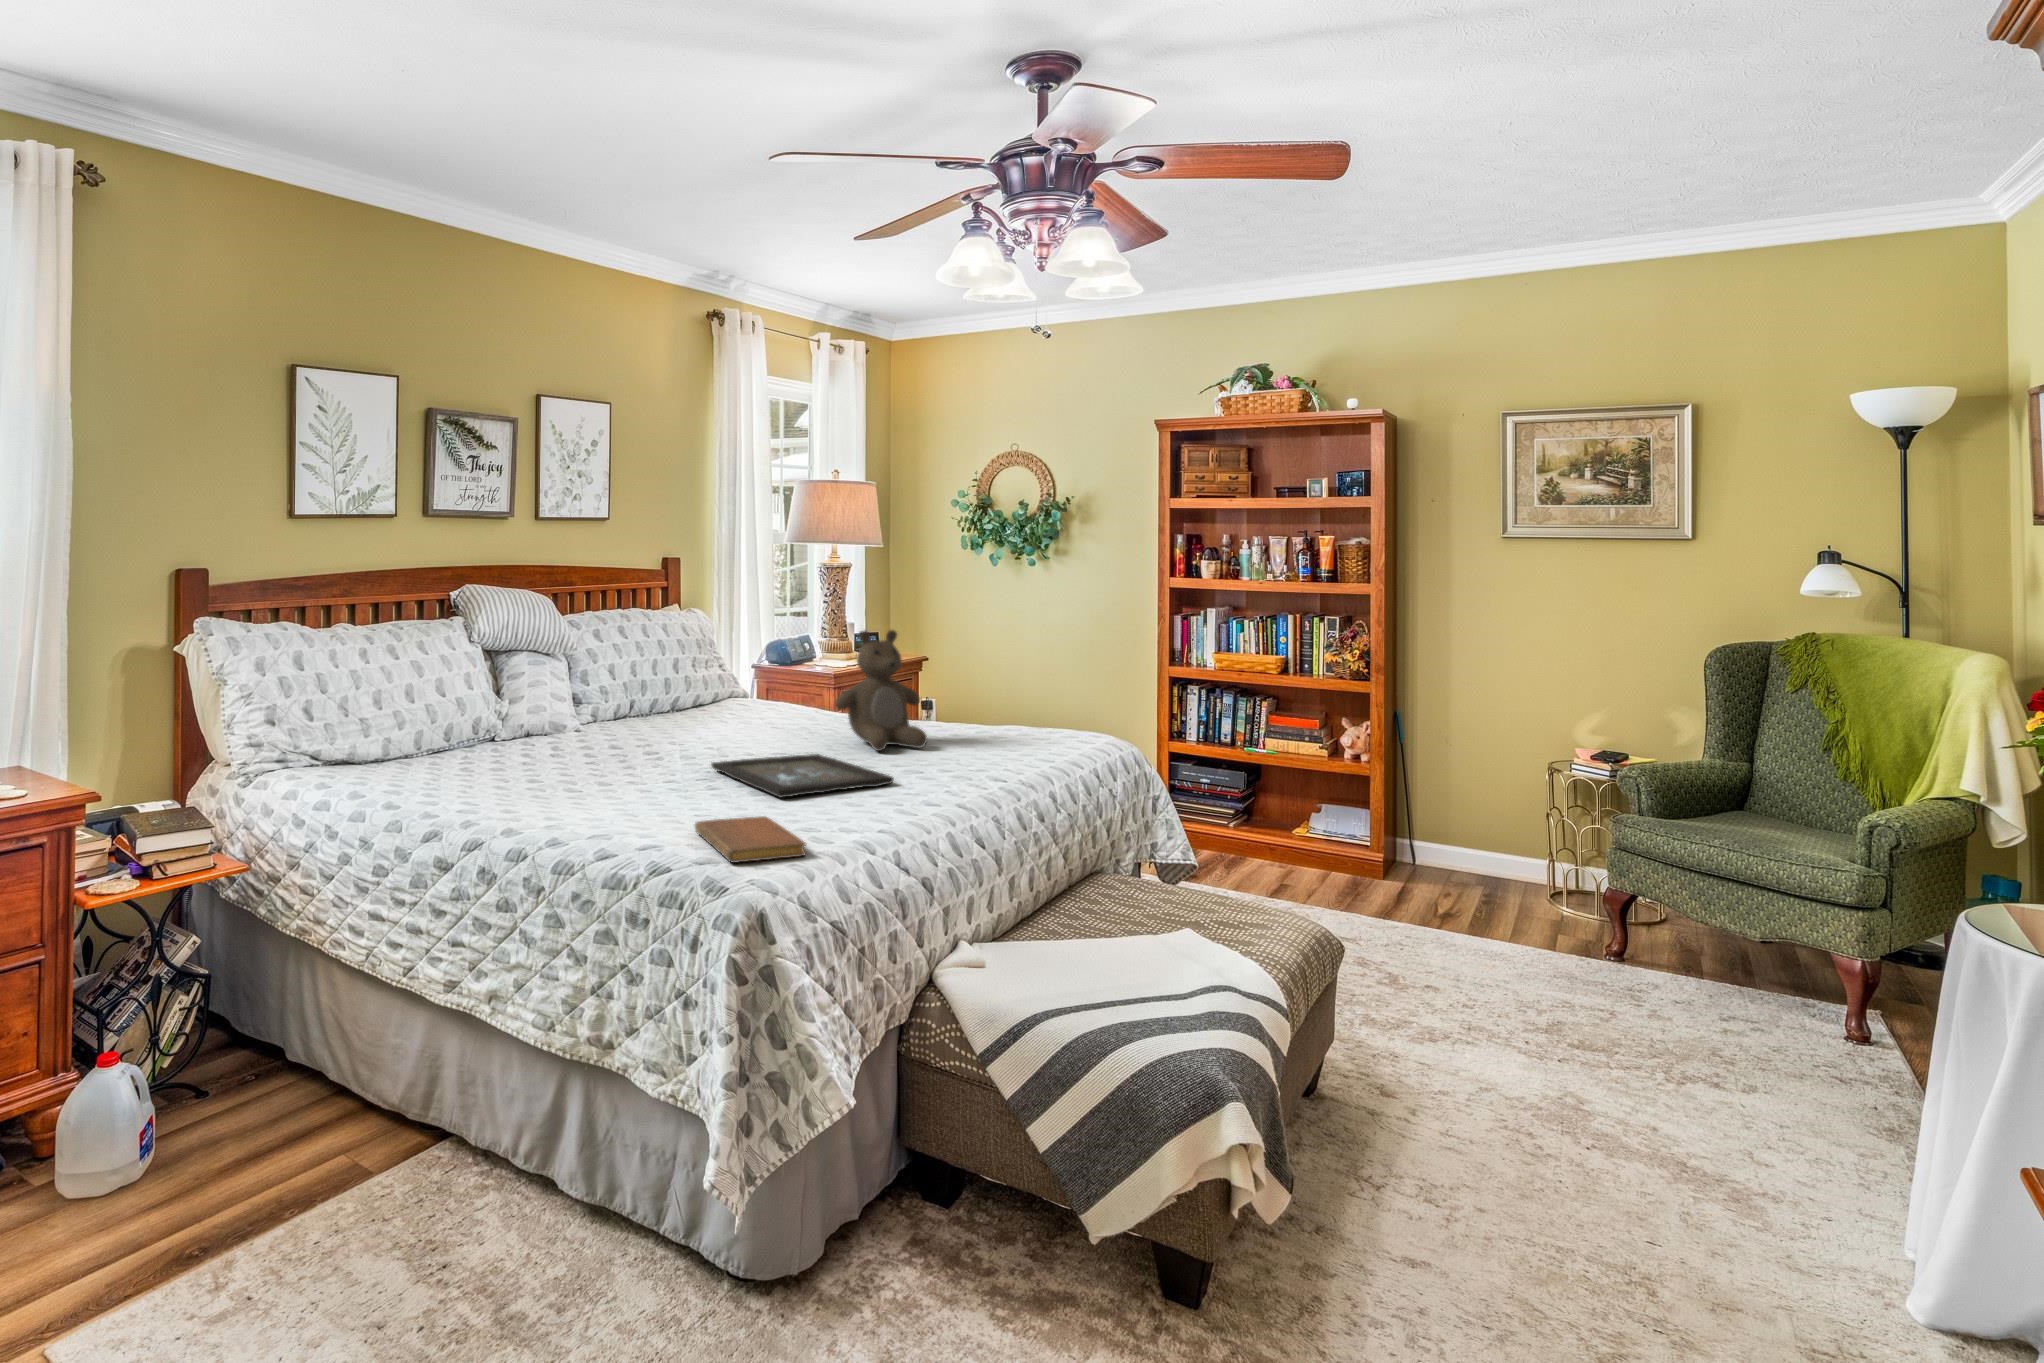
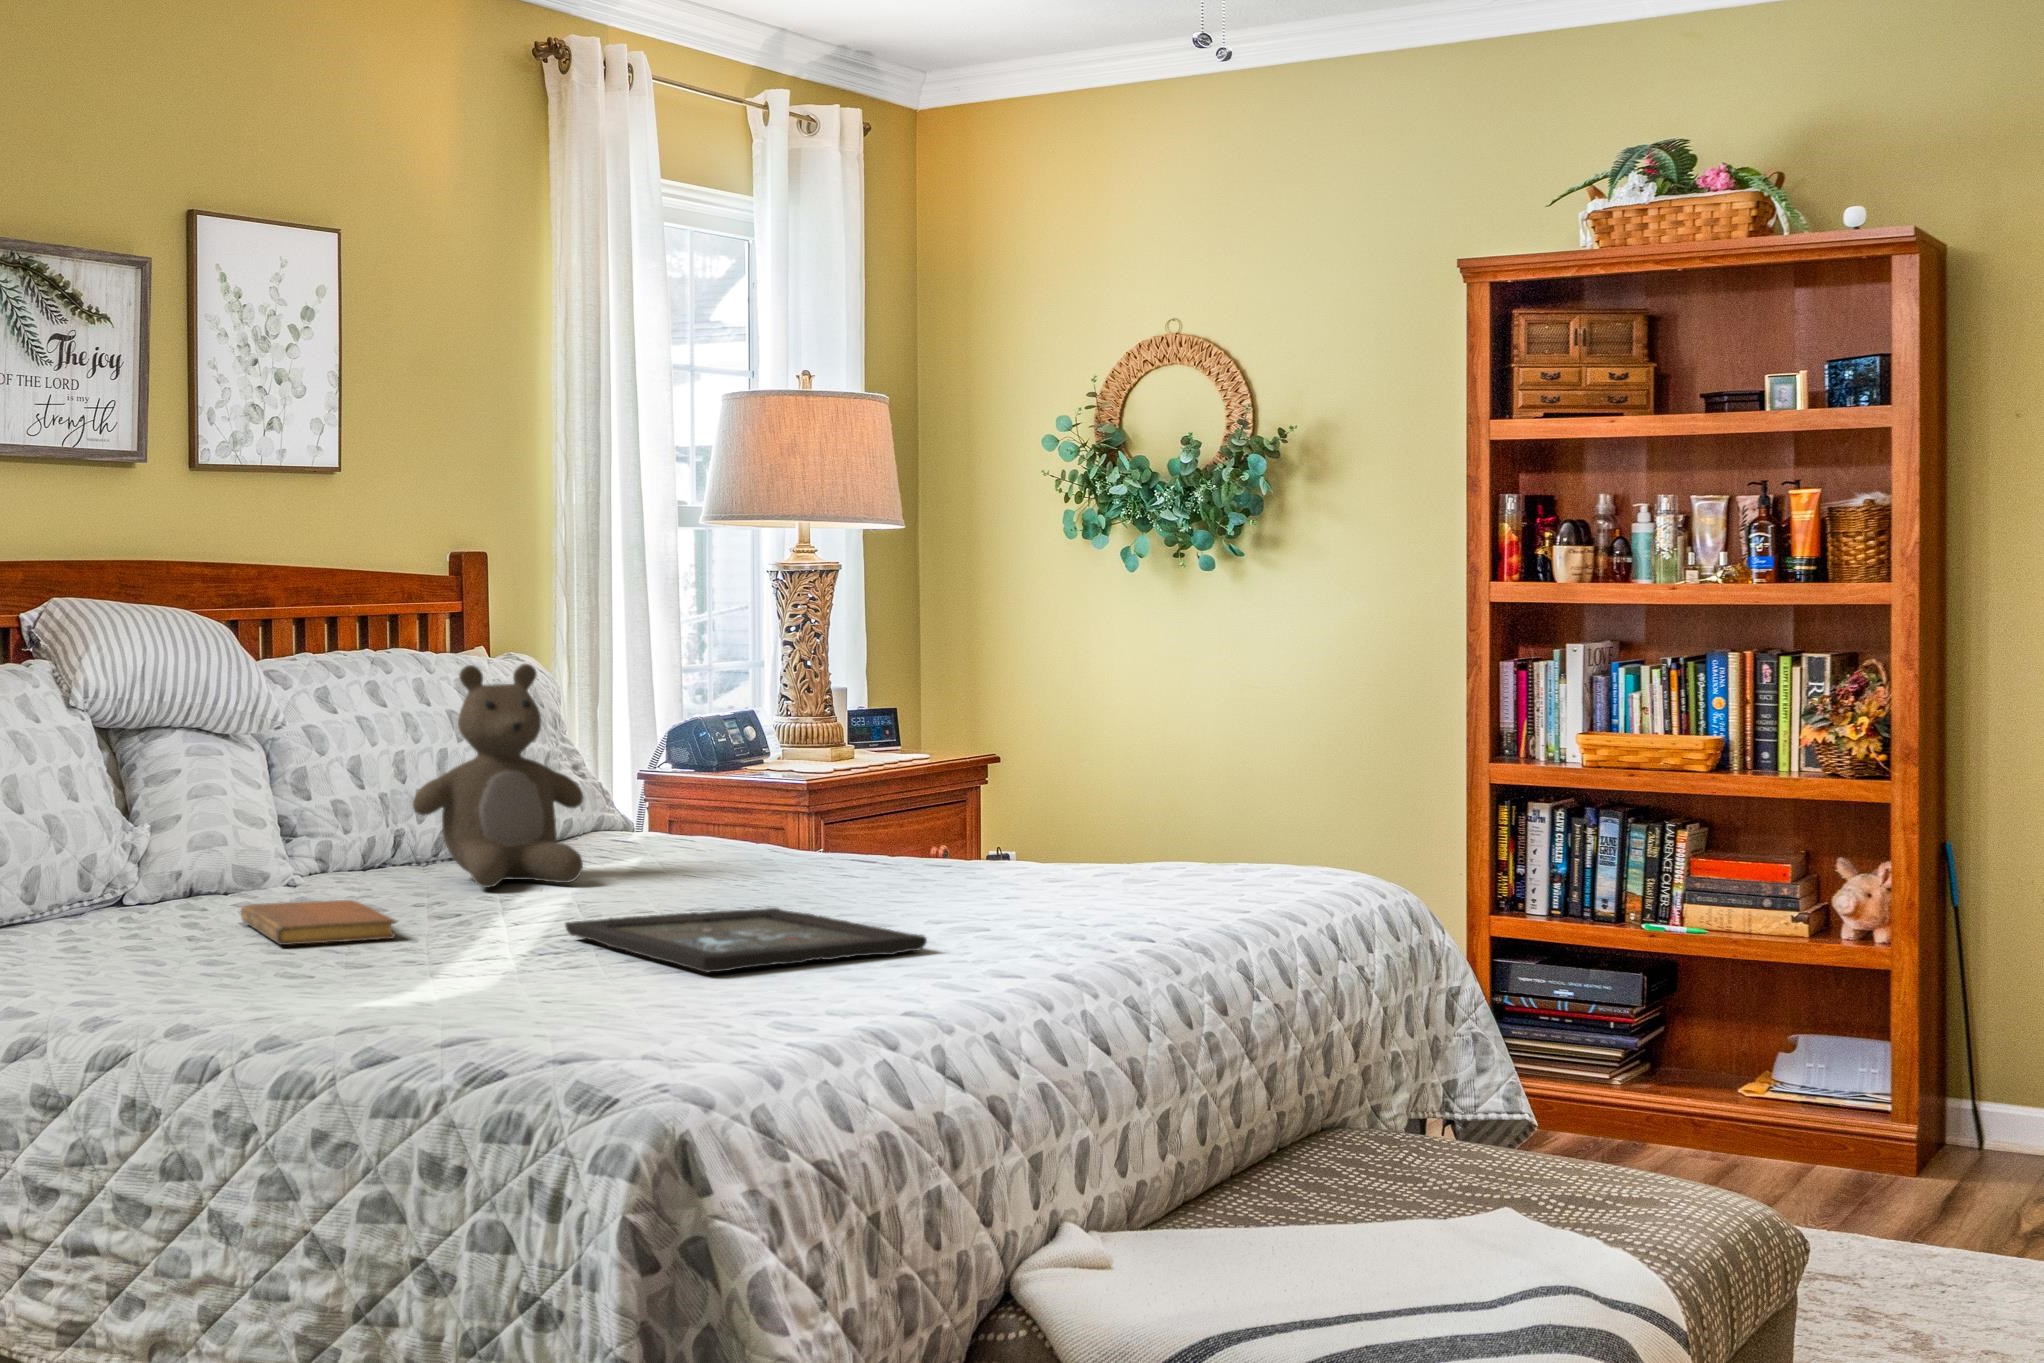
teddy bear: present [835,630,927,751] -> present [413,664,583,887]
notebook: present [695,816,806,863] -> present [241,900,395,945]

